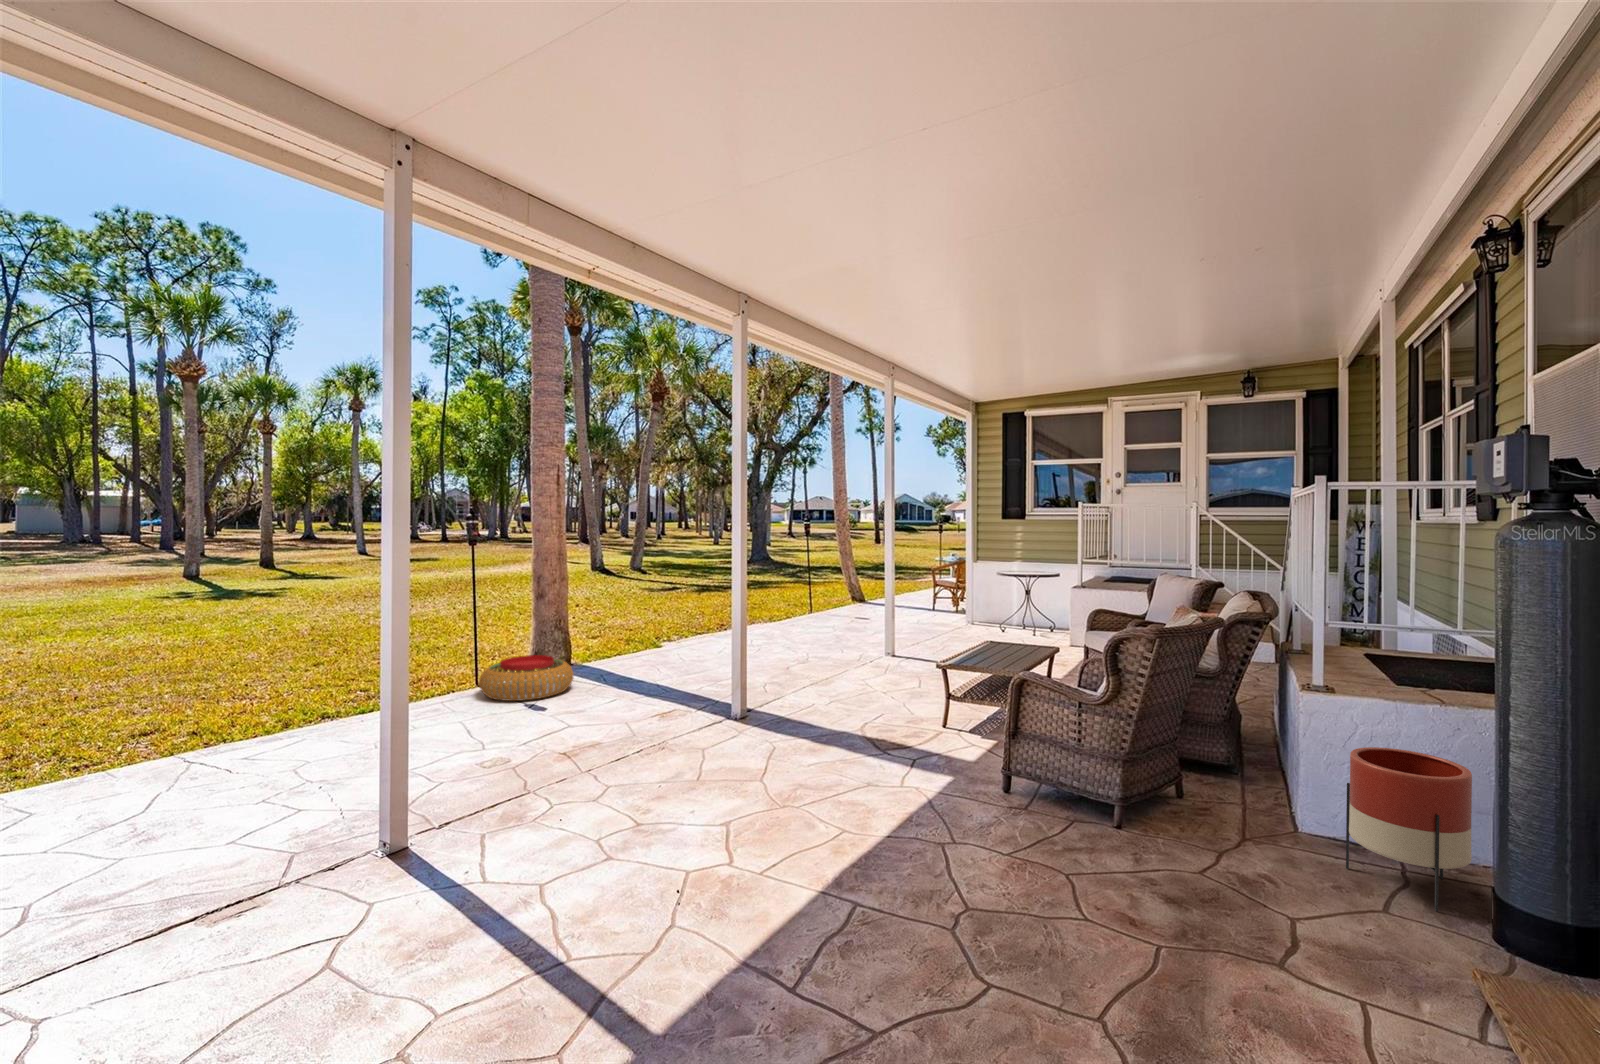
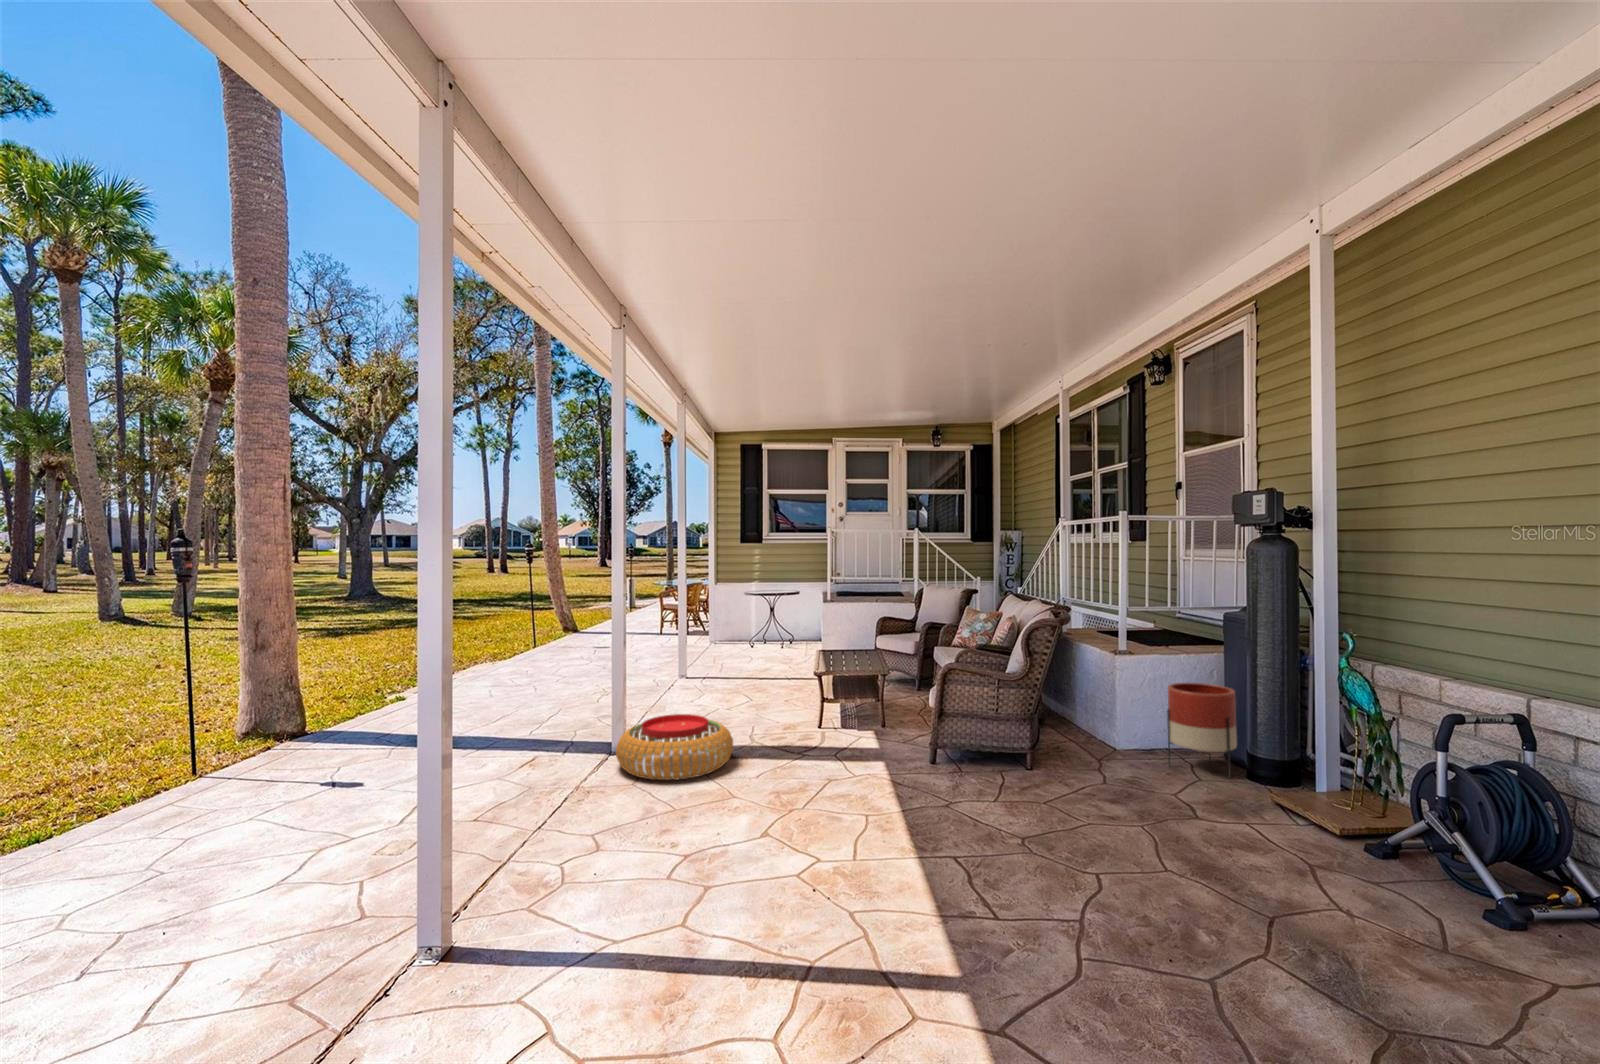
pouf: present [479,655,573,701] -> present [616,714,733,780]

